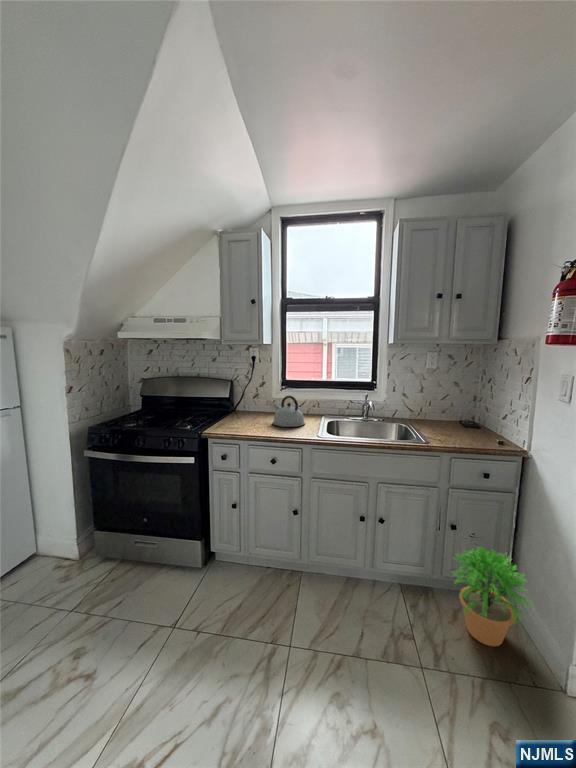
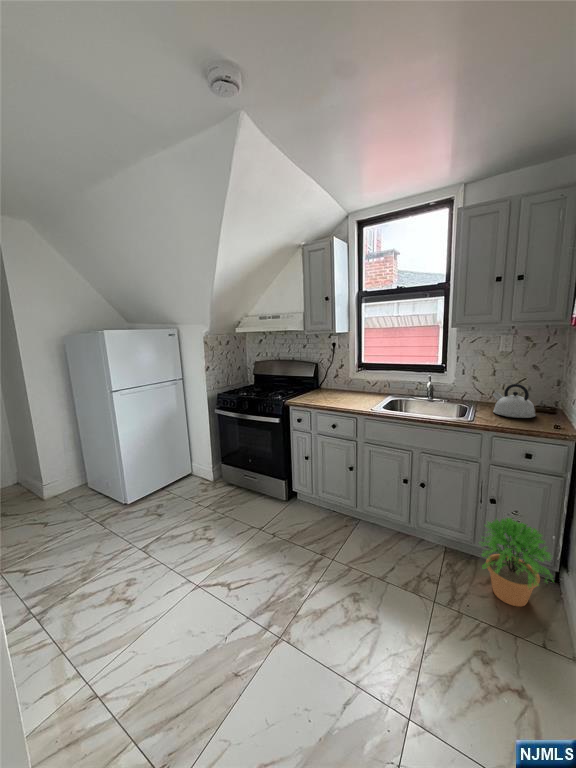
kettle: present [273,396,305,427] -> present [493,384,536,418]

